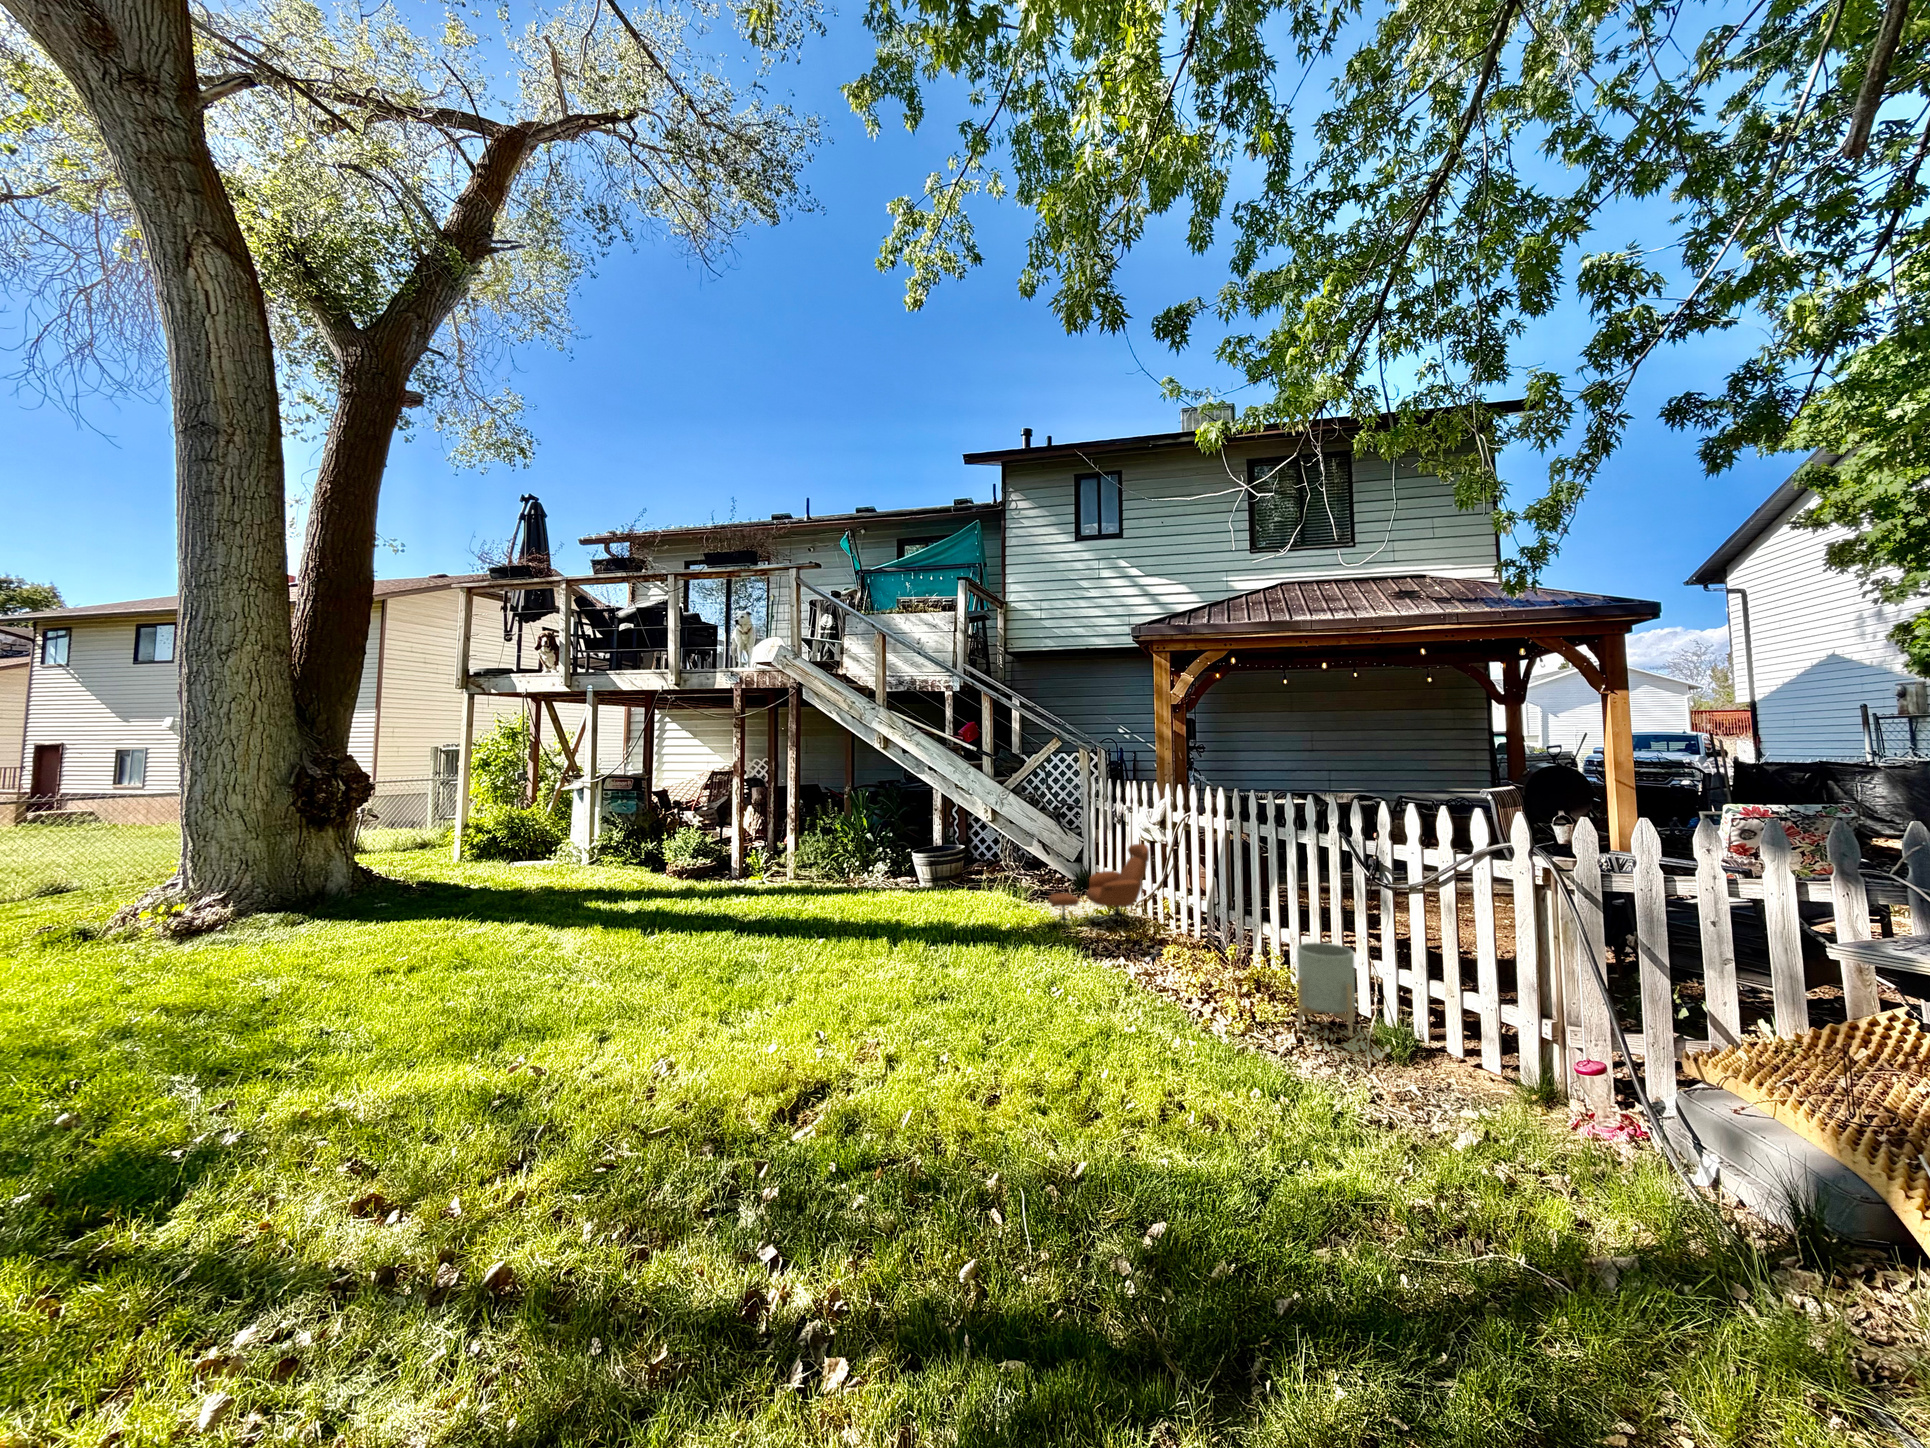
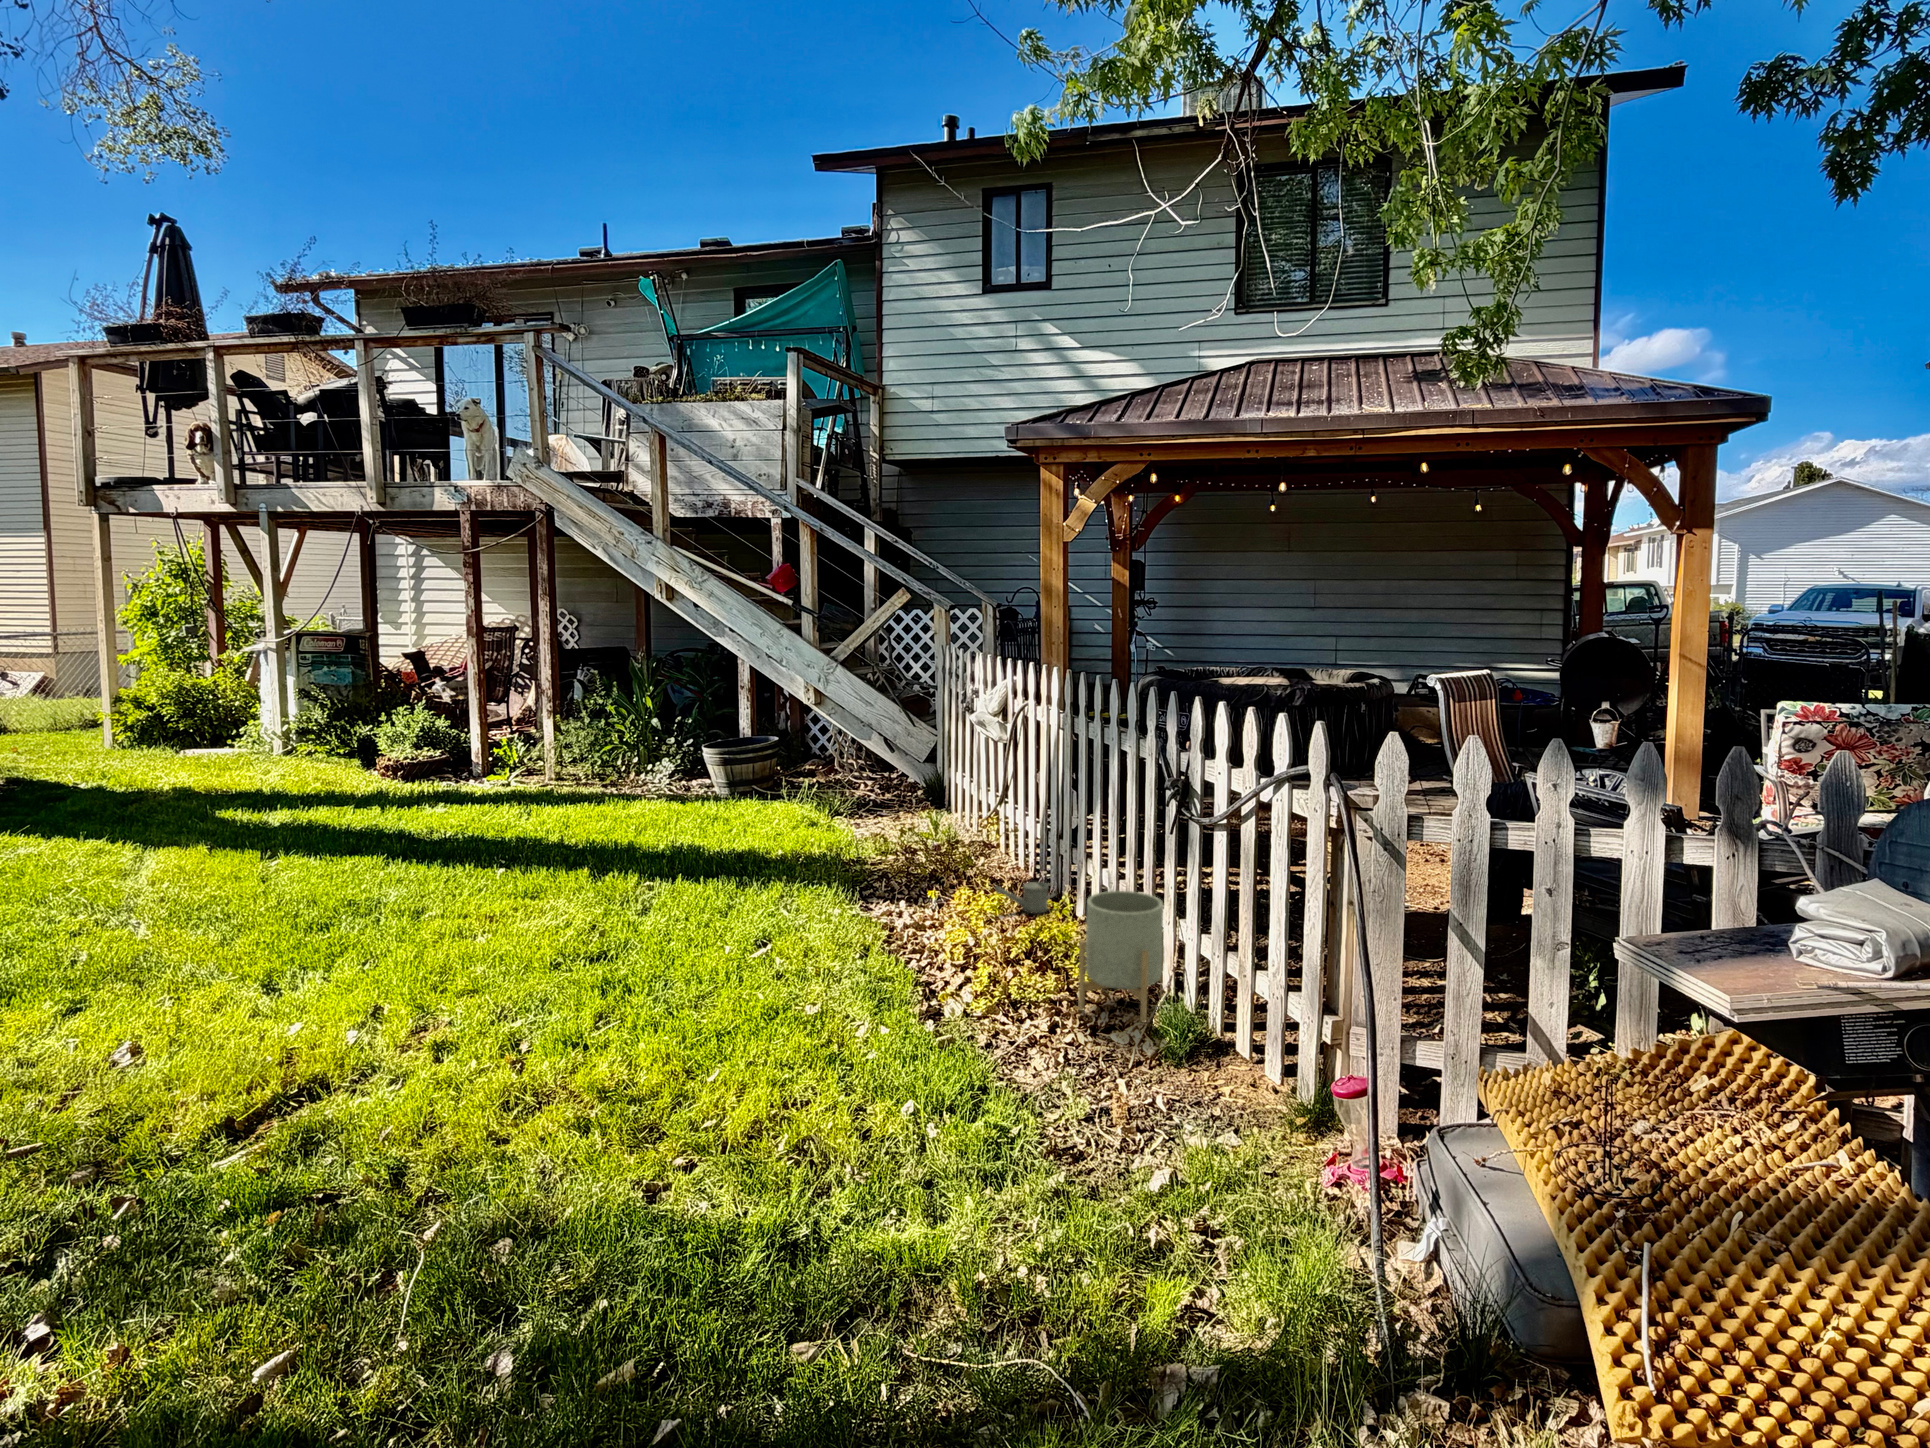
lounge chair: present [1048,844,1149,929] -> none [834,740,986,859]
watering can: none [1190,943,1232,966] -> present [995,882,1056,913]

